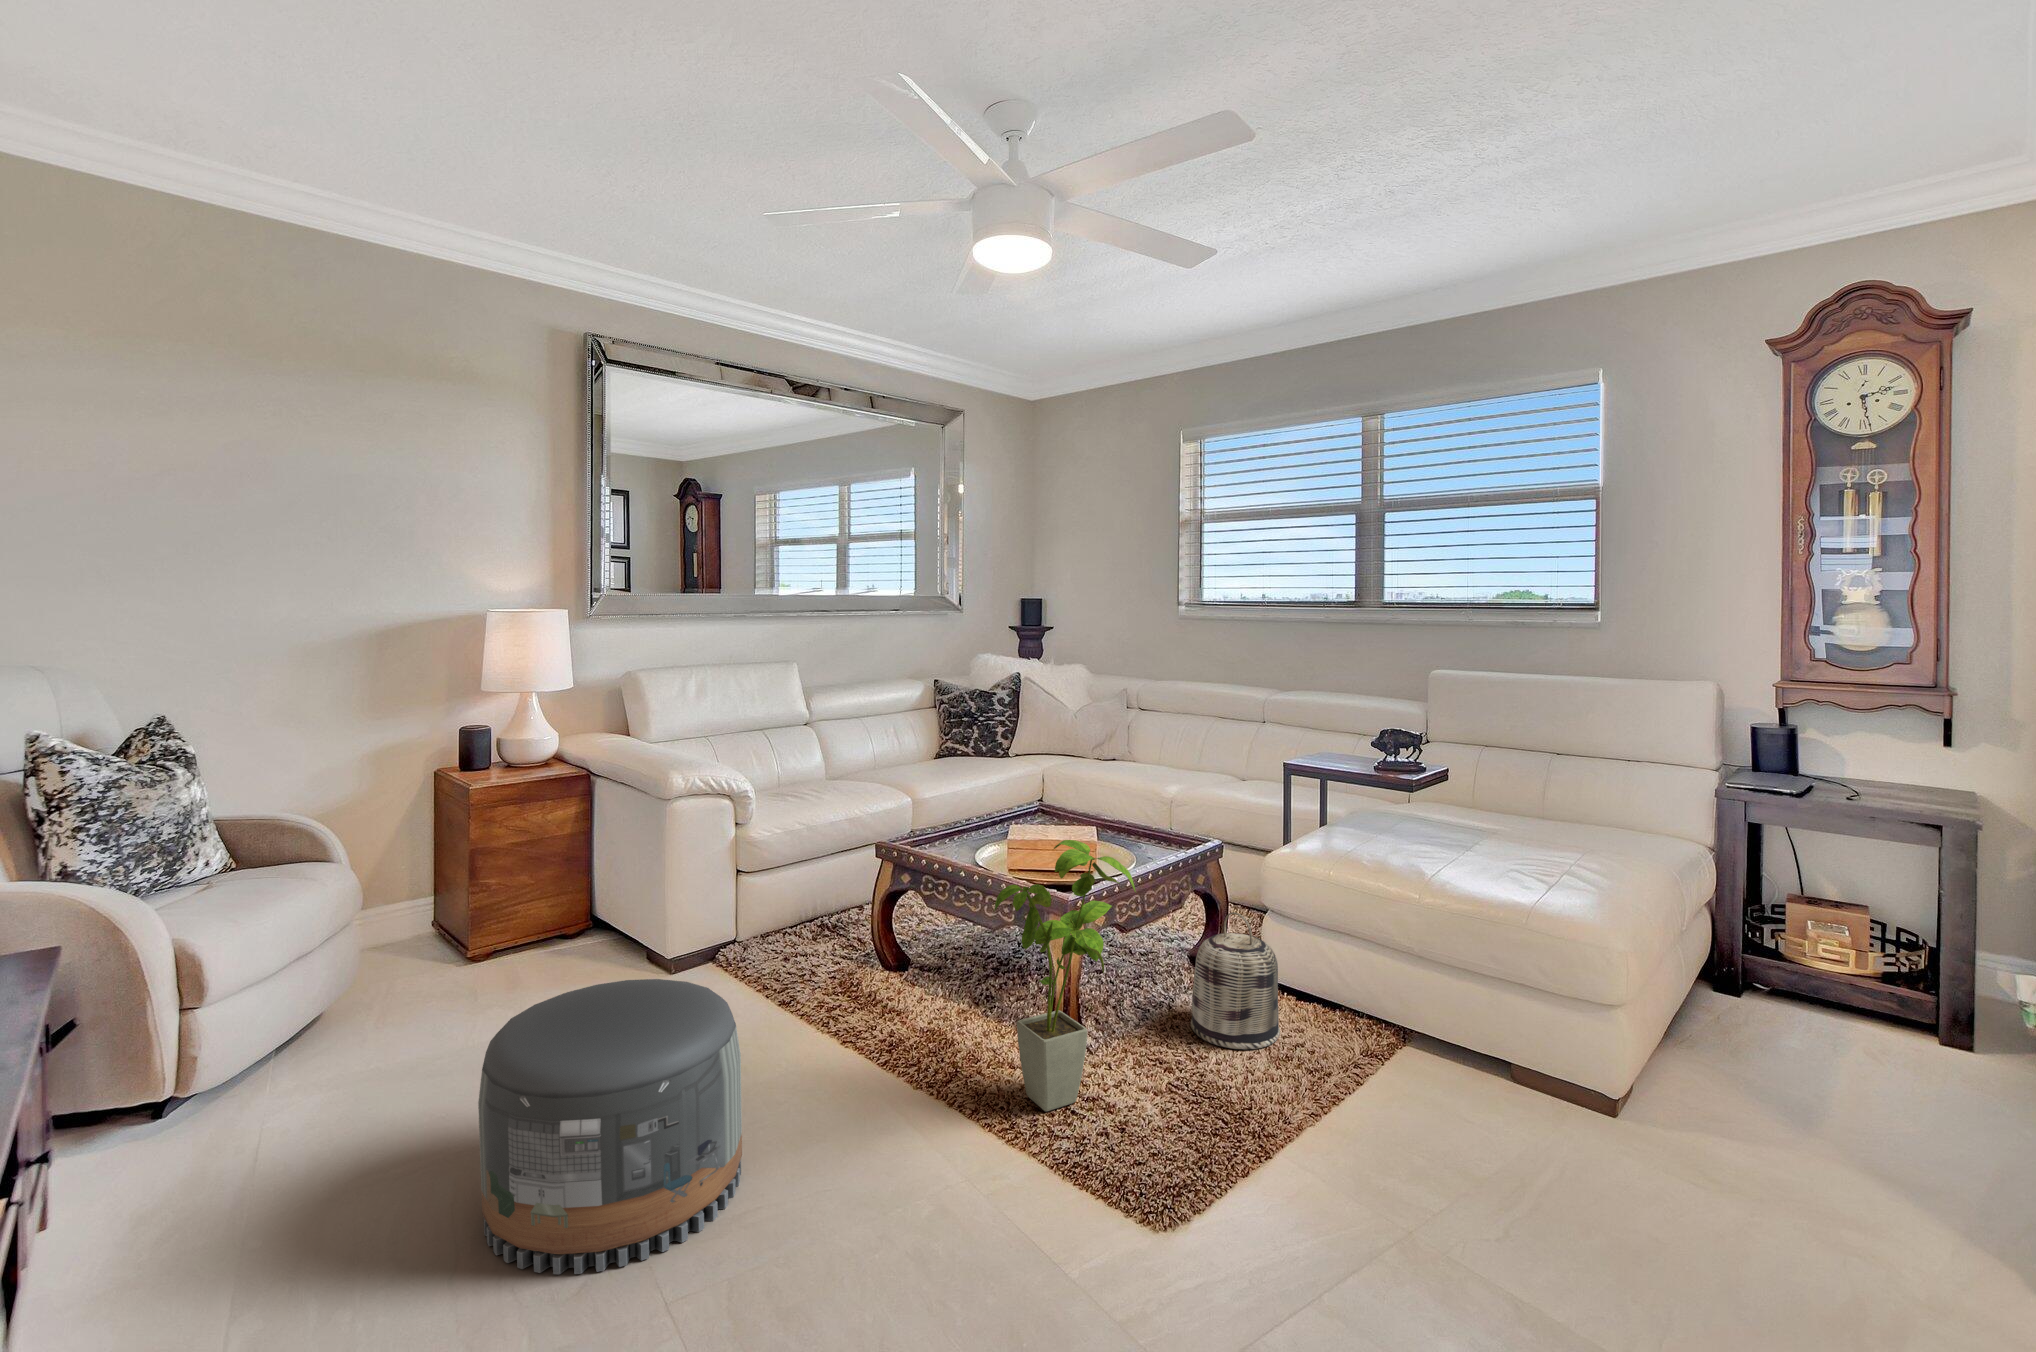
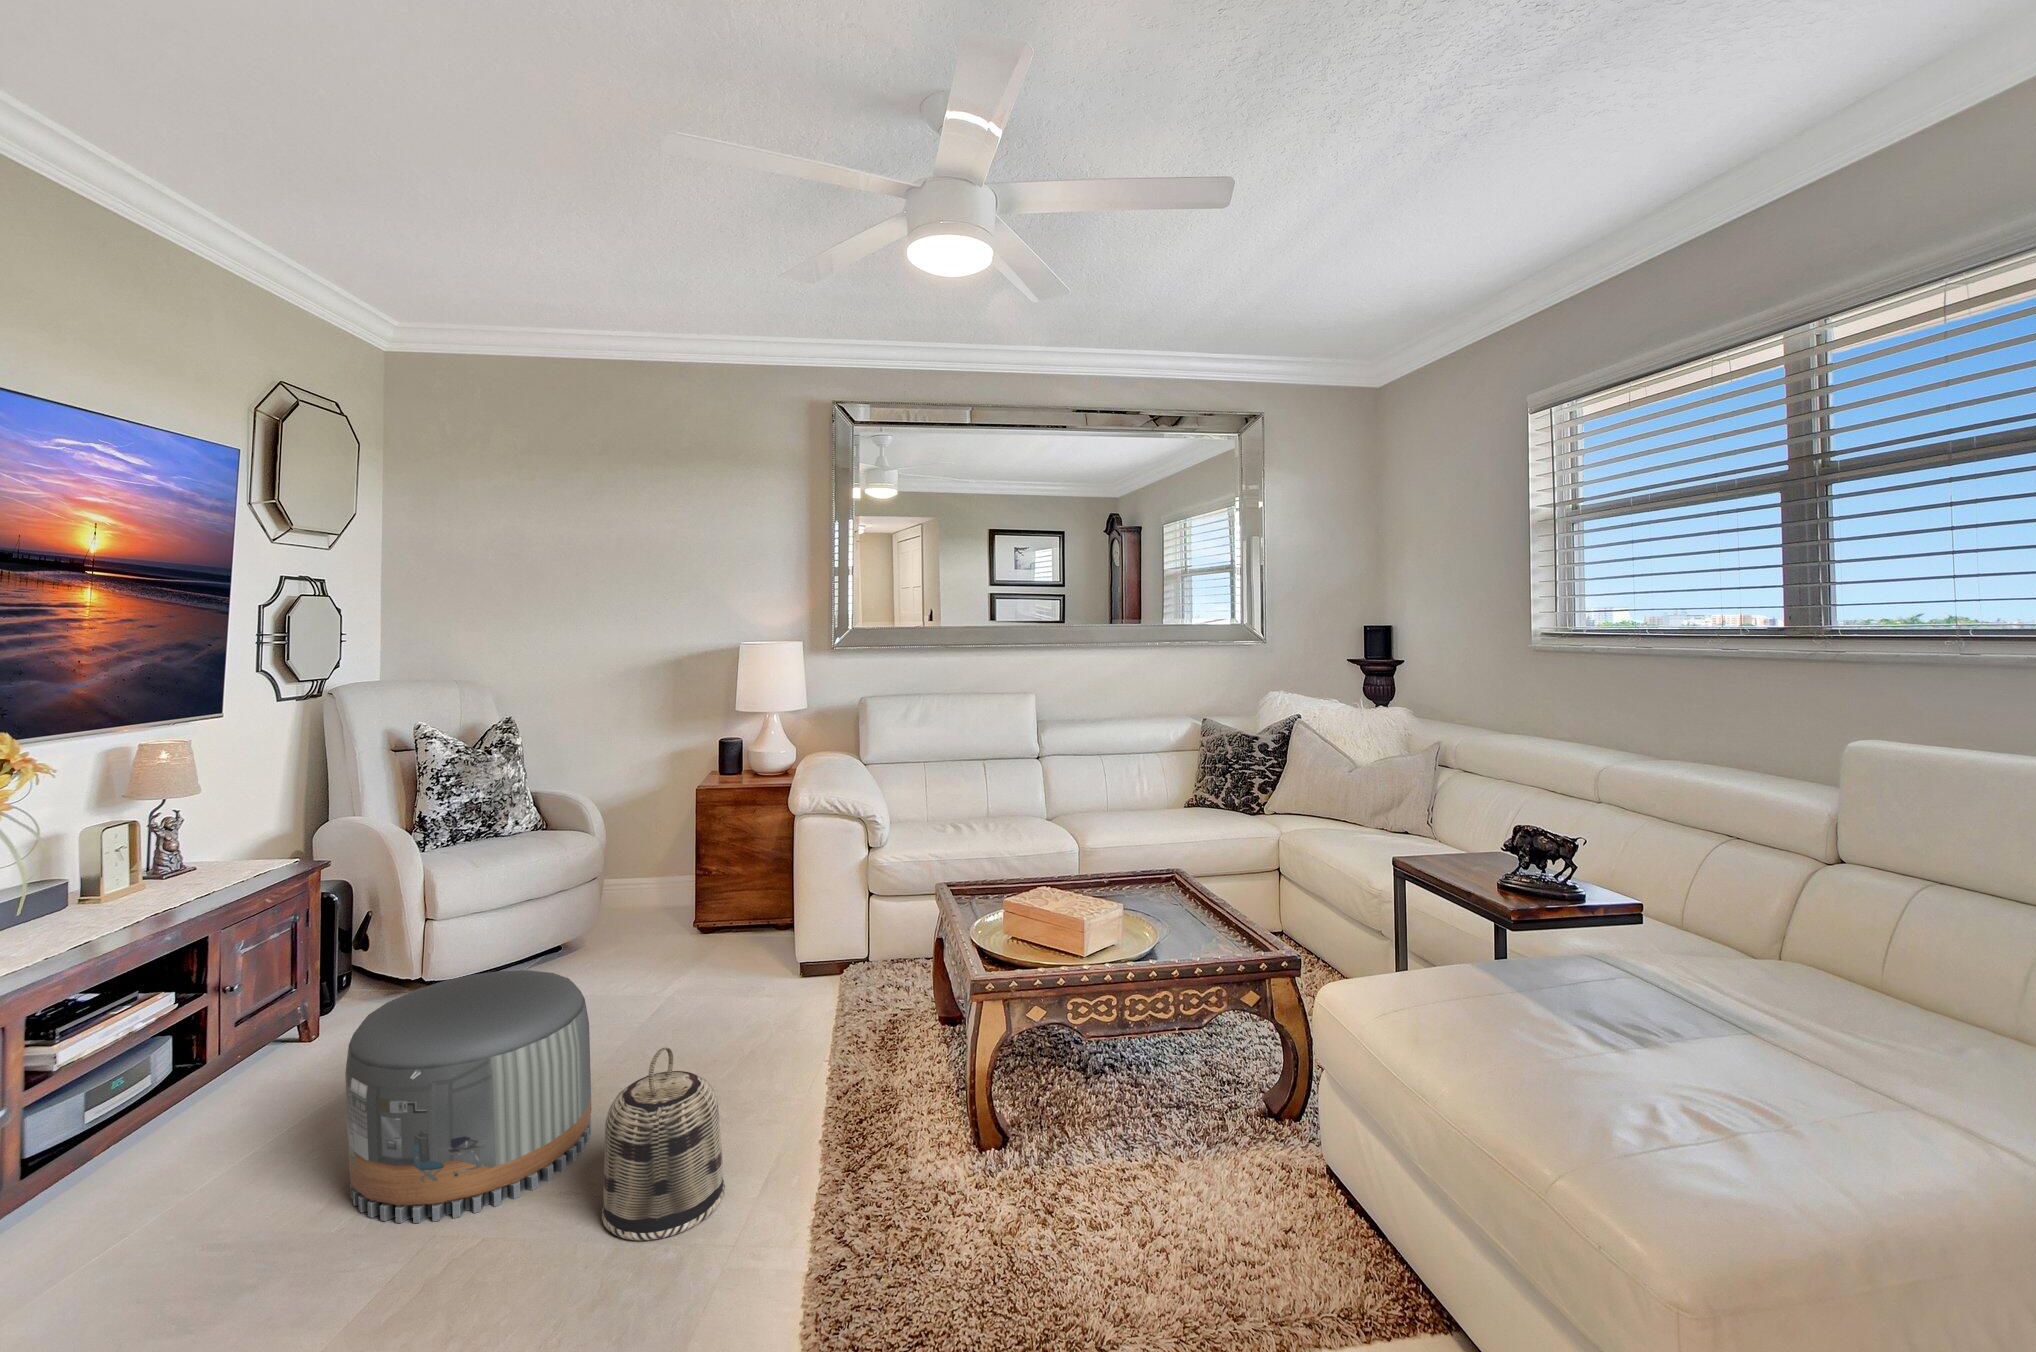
house plant: present [995,840,1136,1111] -> none [784,926,958,1247]
basket: present [1191,912,1280,1049] -> present [602,1048,725,1241]

